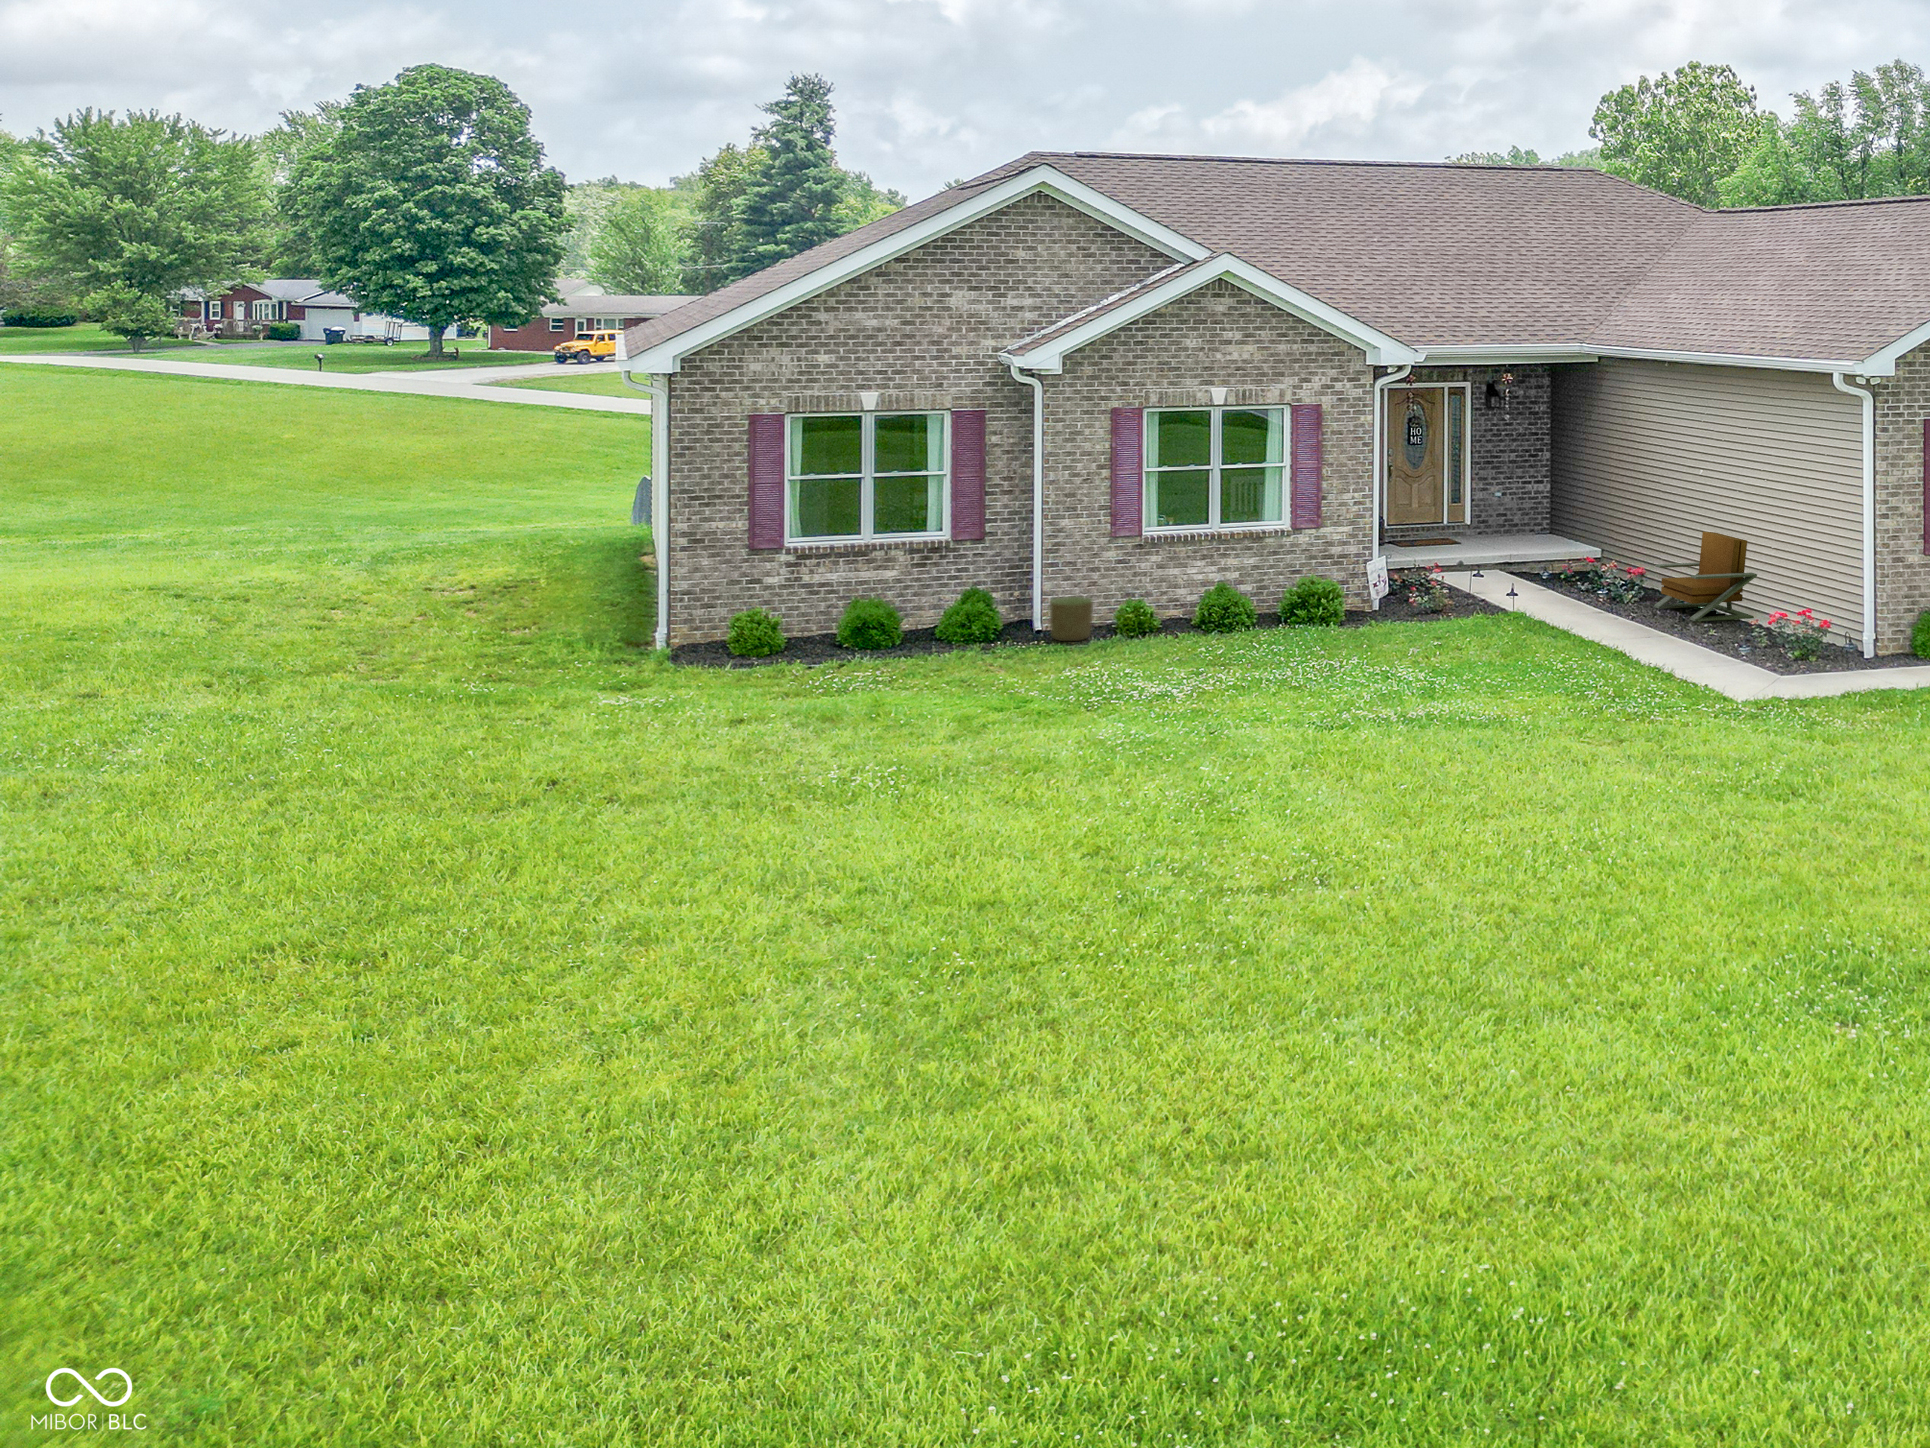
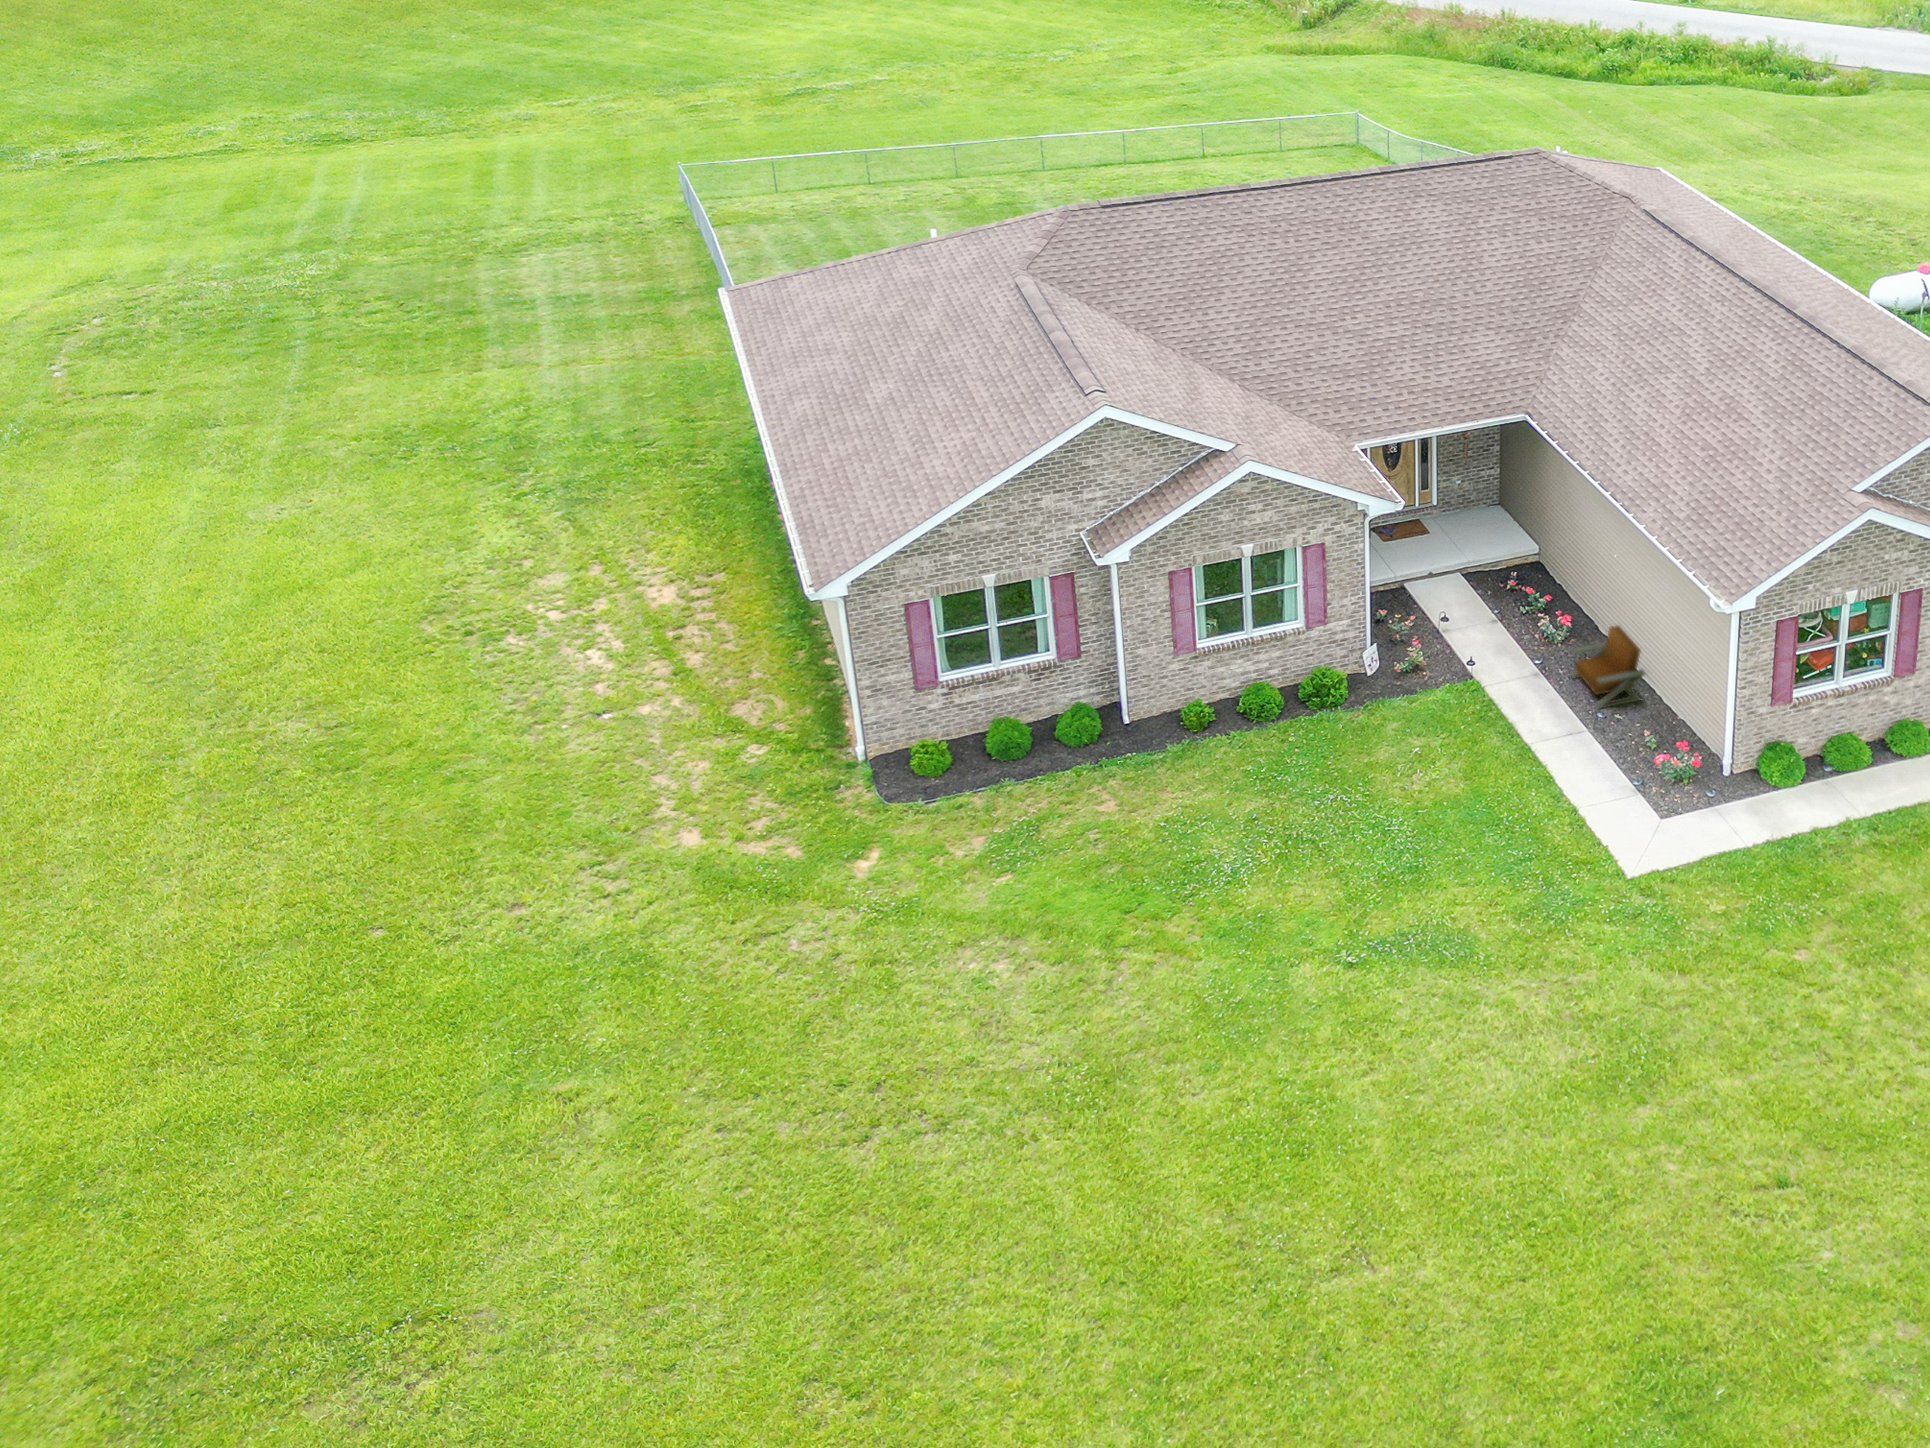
planter: present [1050,597,1093,641] -> none [1132,697,1163,735]

